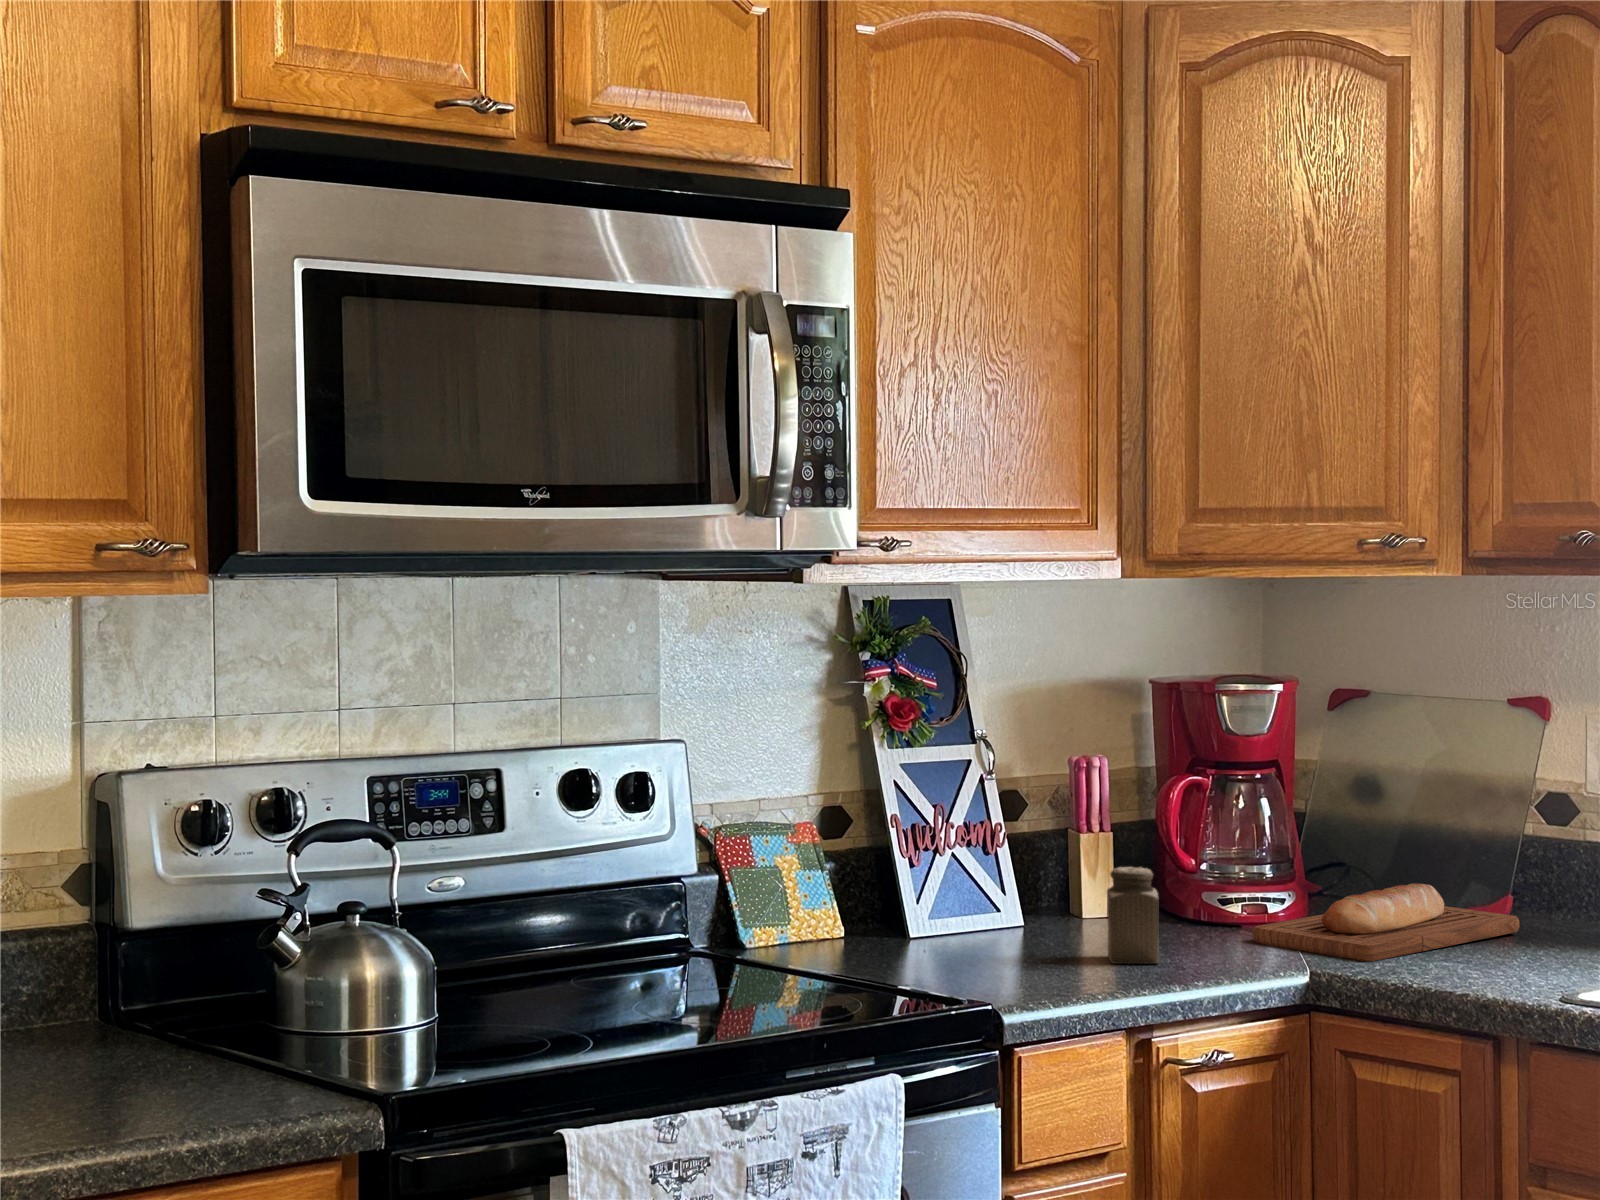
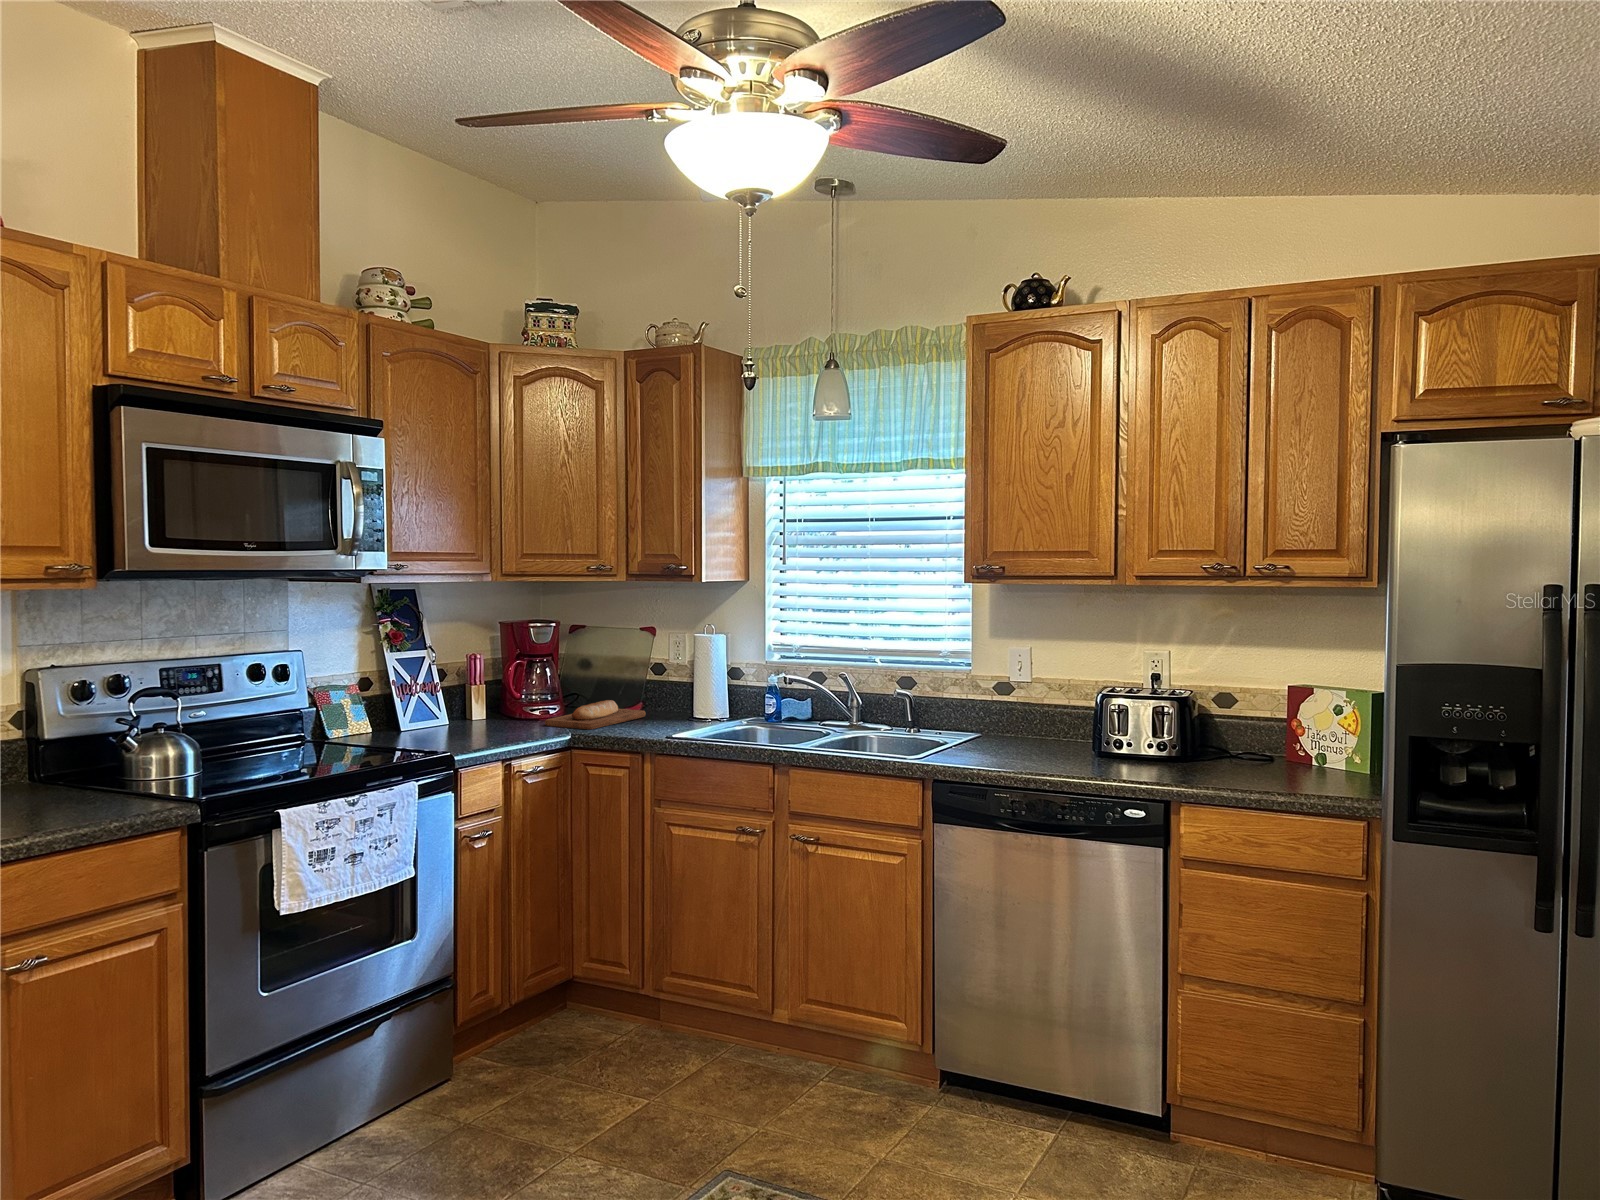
salt shaker: present [1107,867,1159,964] -> none [488,698,509,736]

